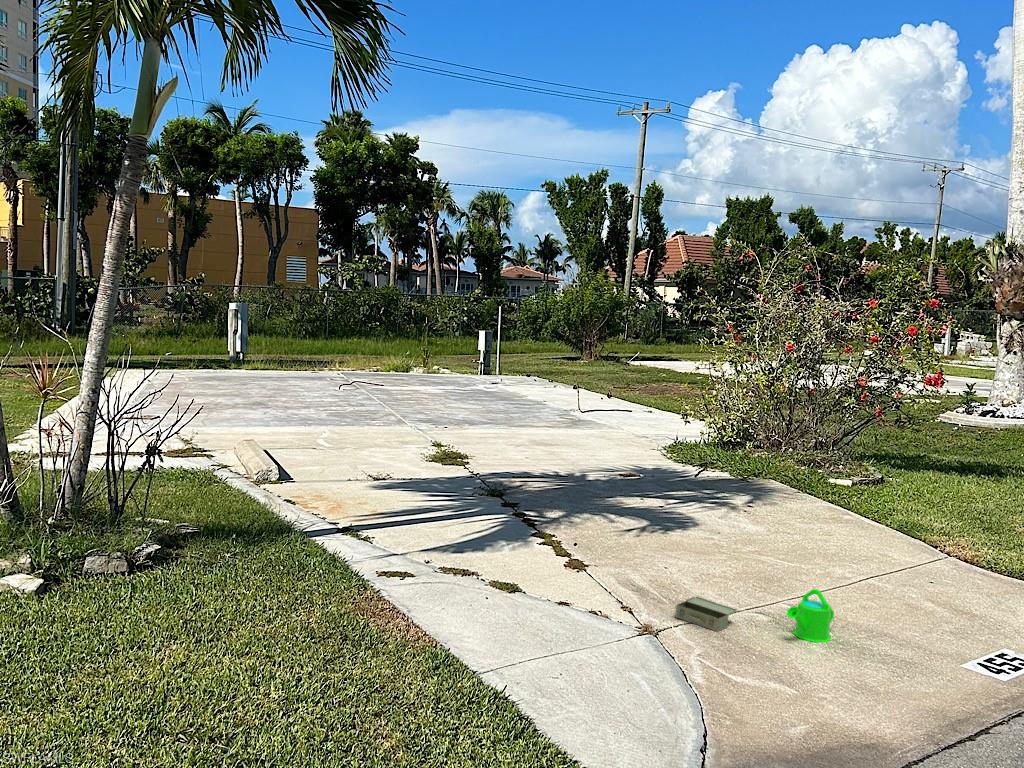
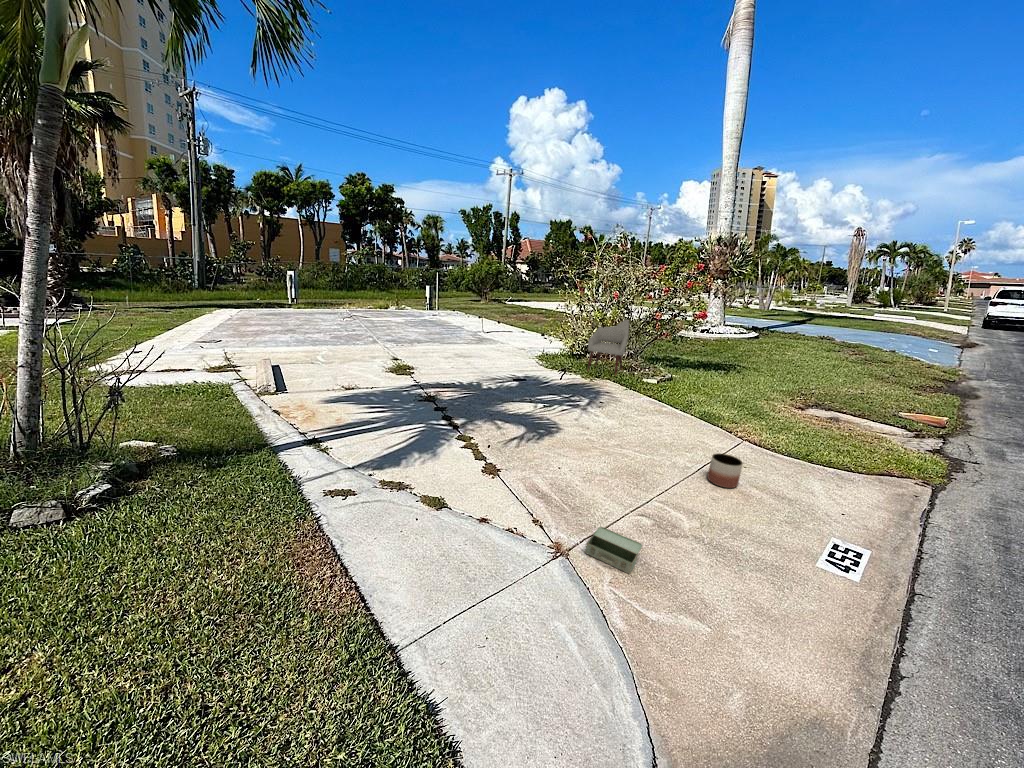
chair: none [750,385,821,481] -> present [587,320,629,376]
planter: none [861,551,902,592] -> present [707,453,743,488]
watering can: present [787,589,834,642] -> none [694,528,734,580]

